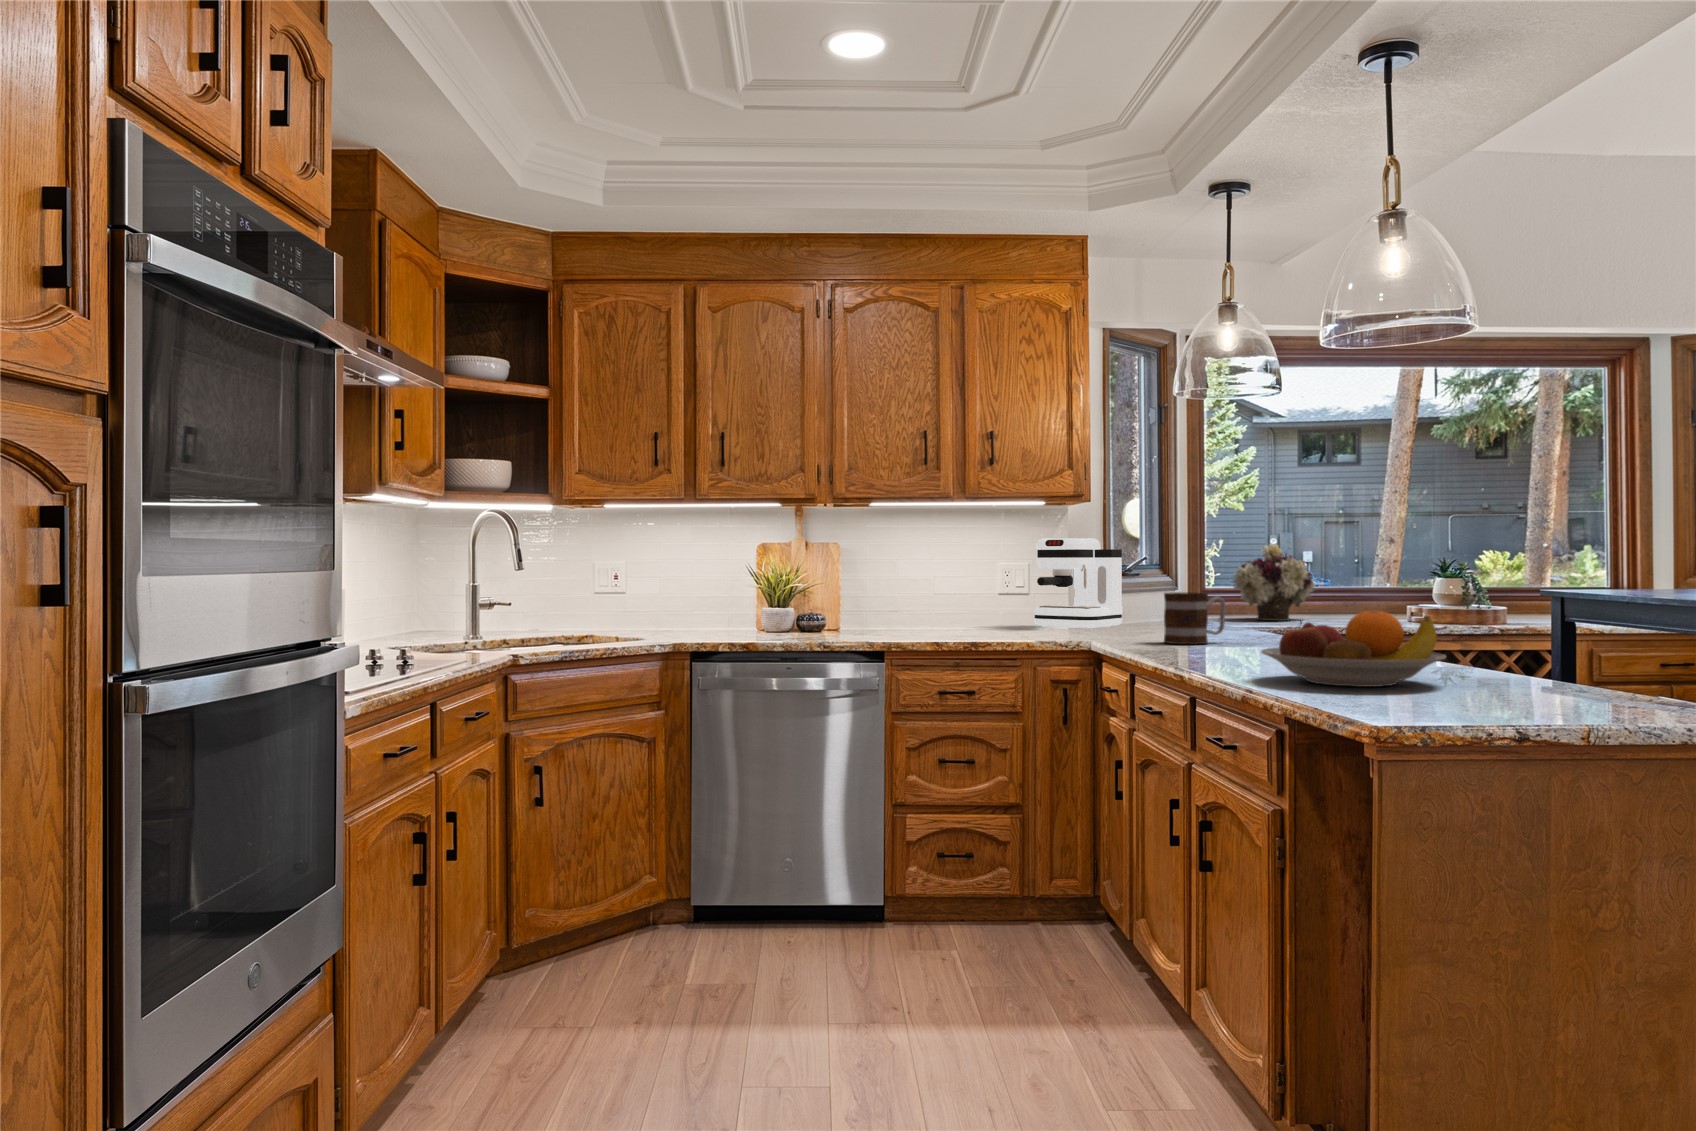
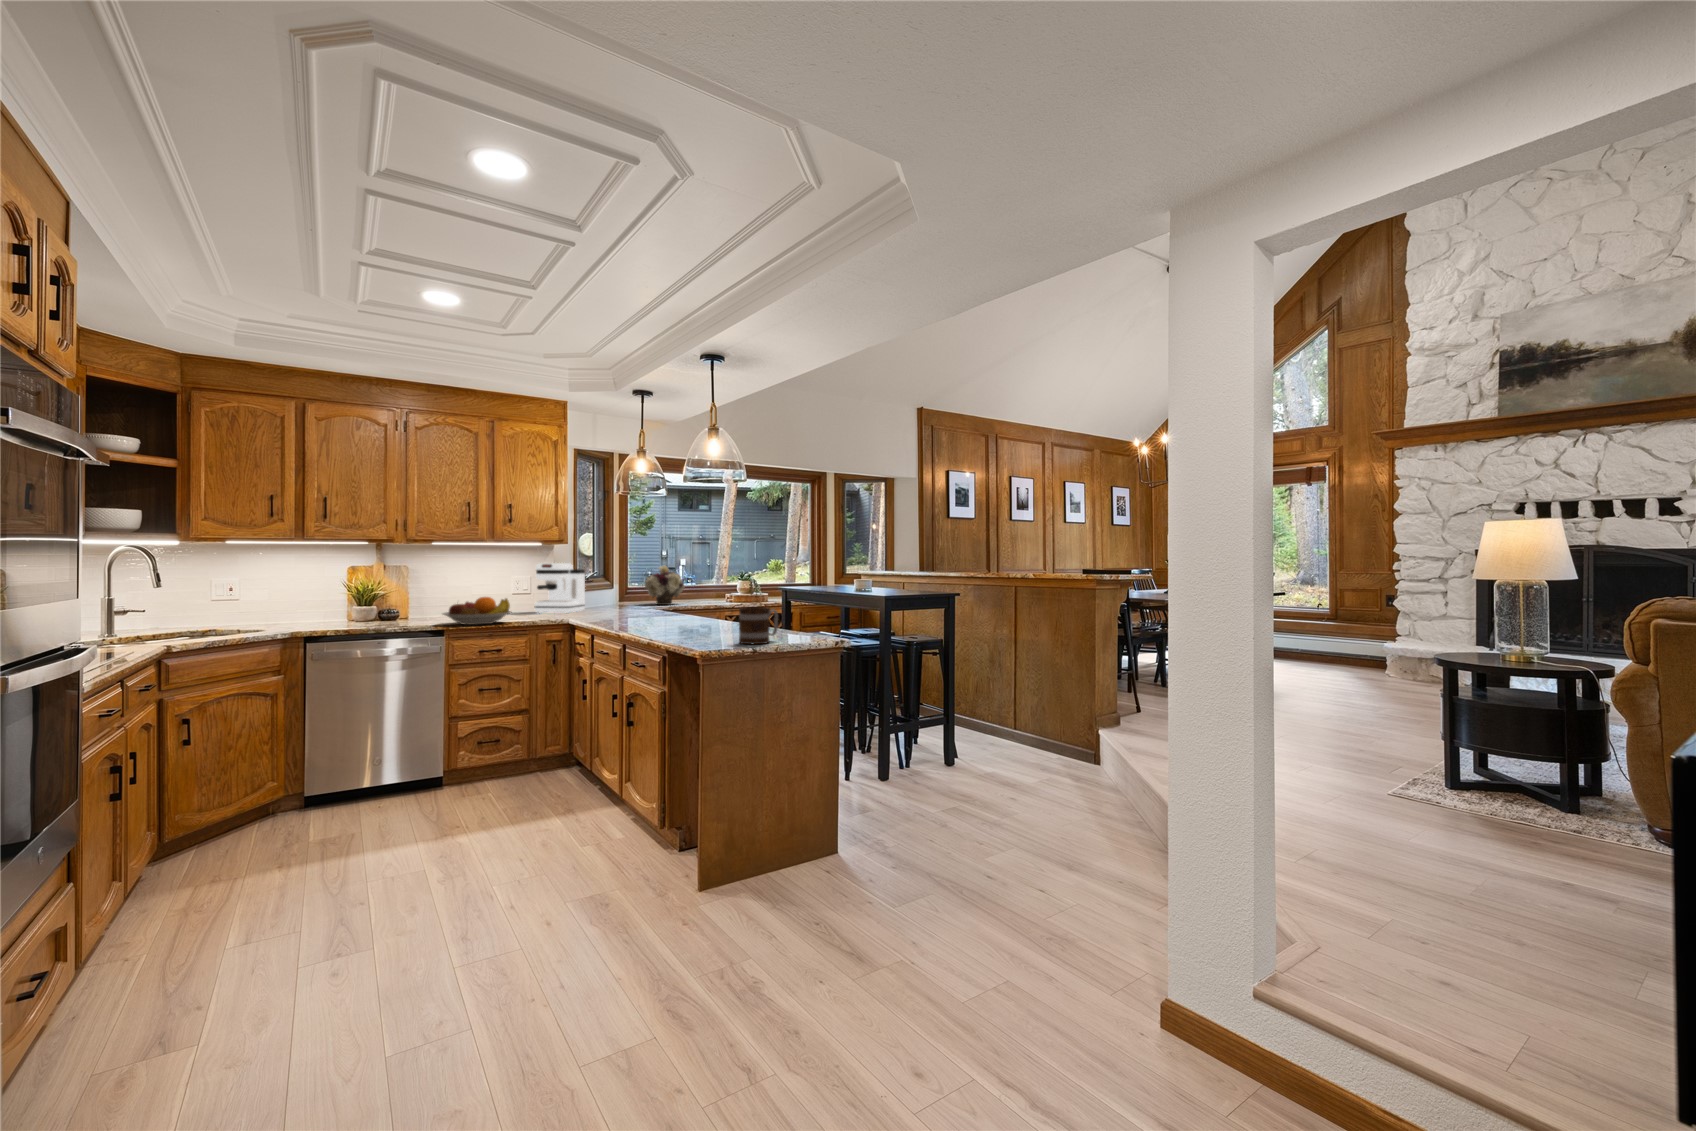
mug: present [1164,592,1226,644] -> present [739,607,778,644]
fruit bowl: present [1261,611,1446,687] -> present [443,597,511,625]

